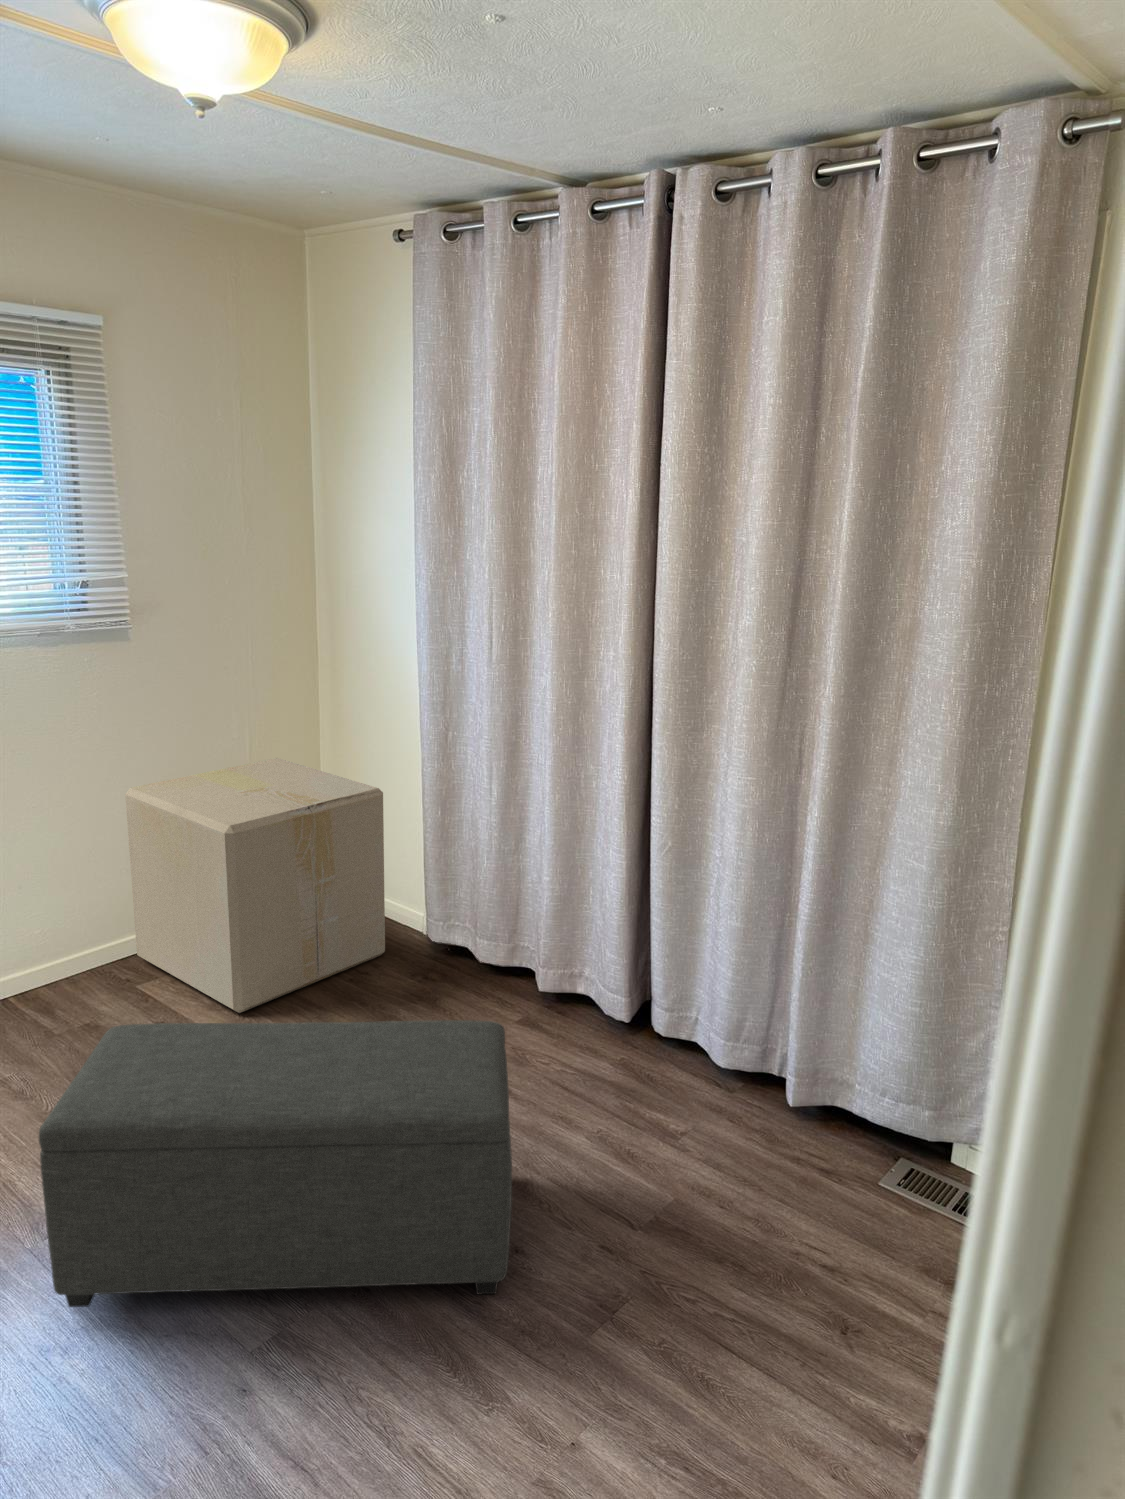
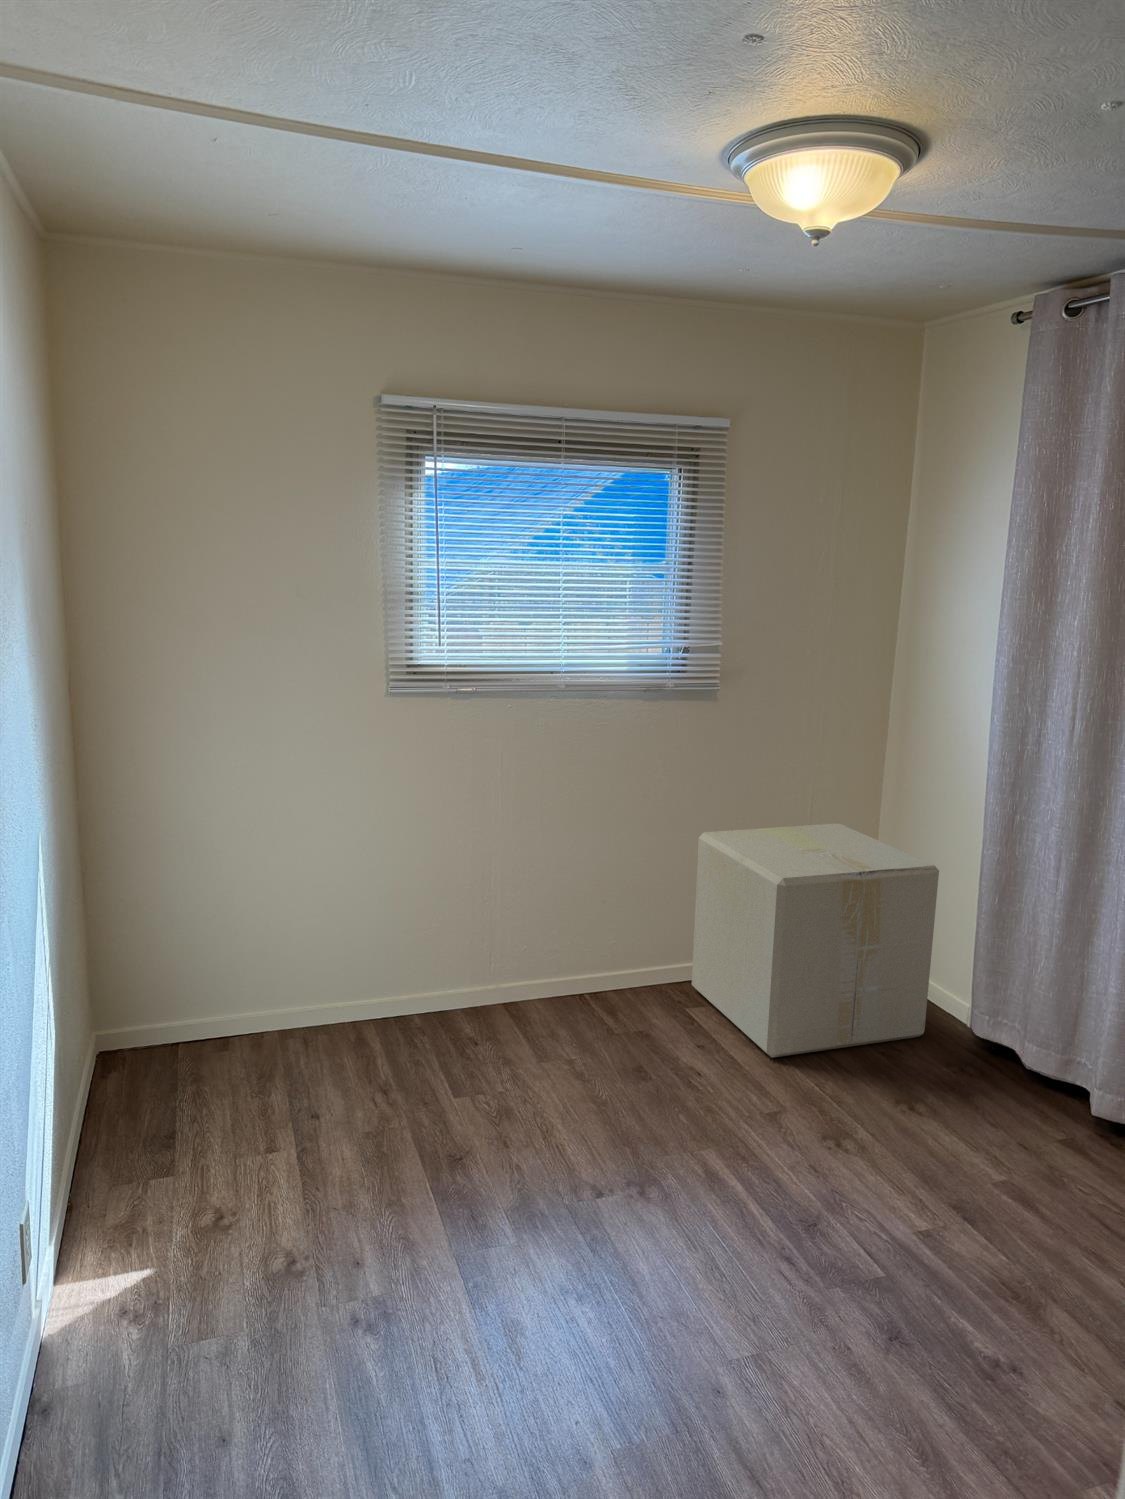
ottoman: present [39,1020,512,1307] -> none [580,1033,1028,1405]

